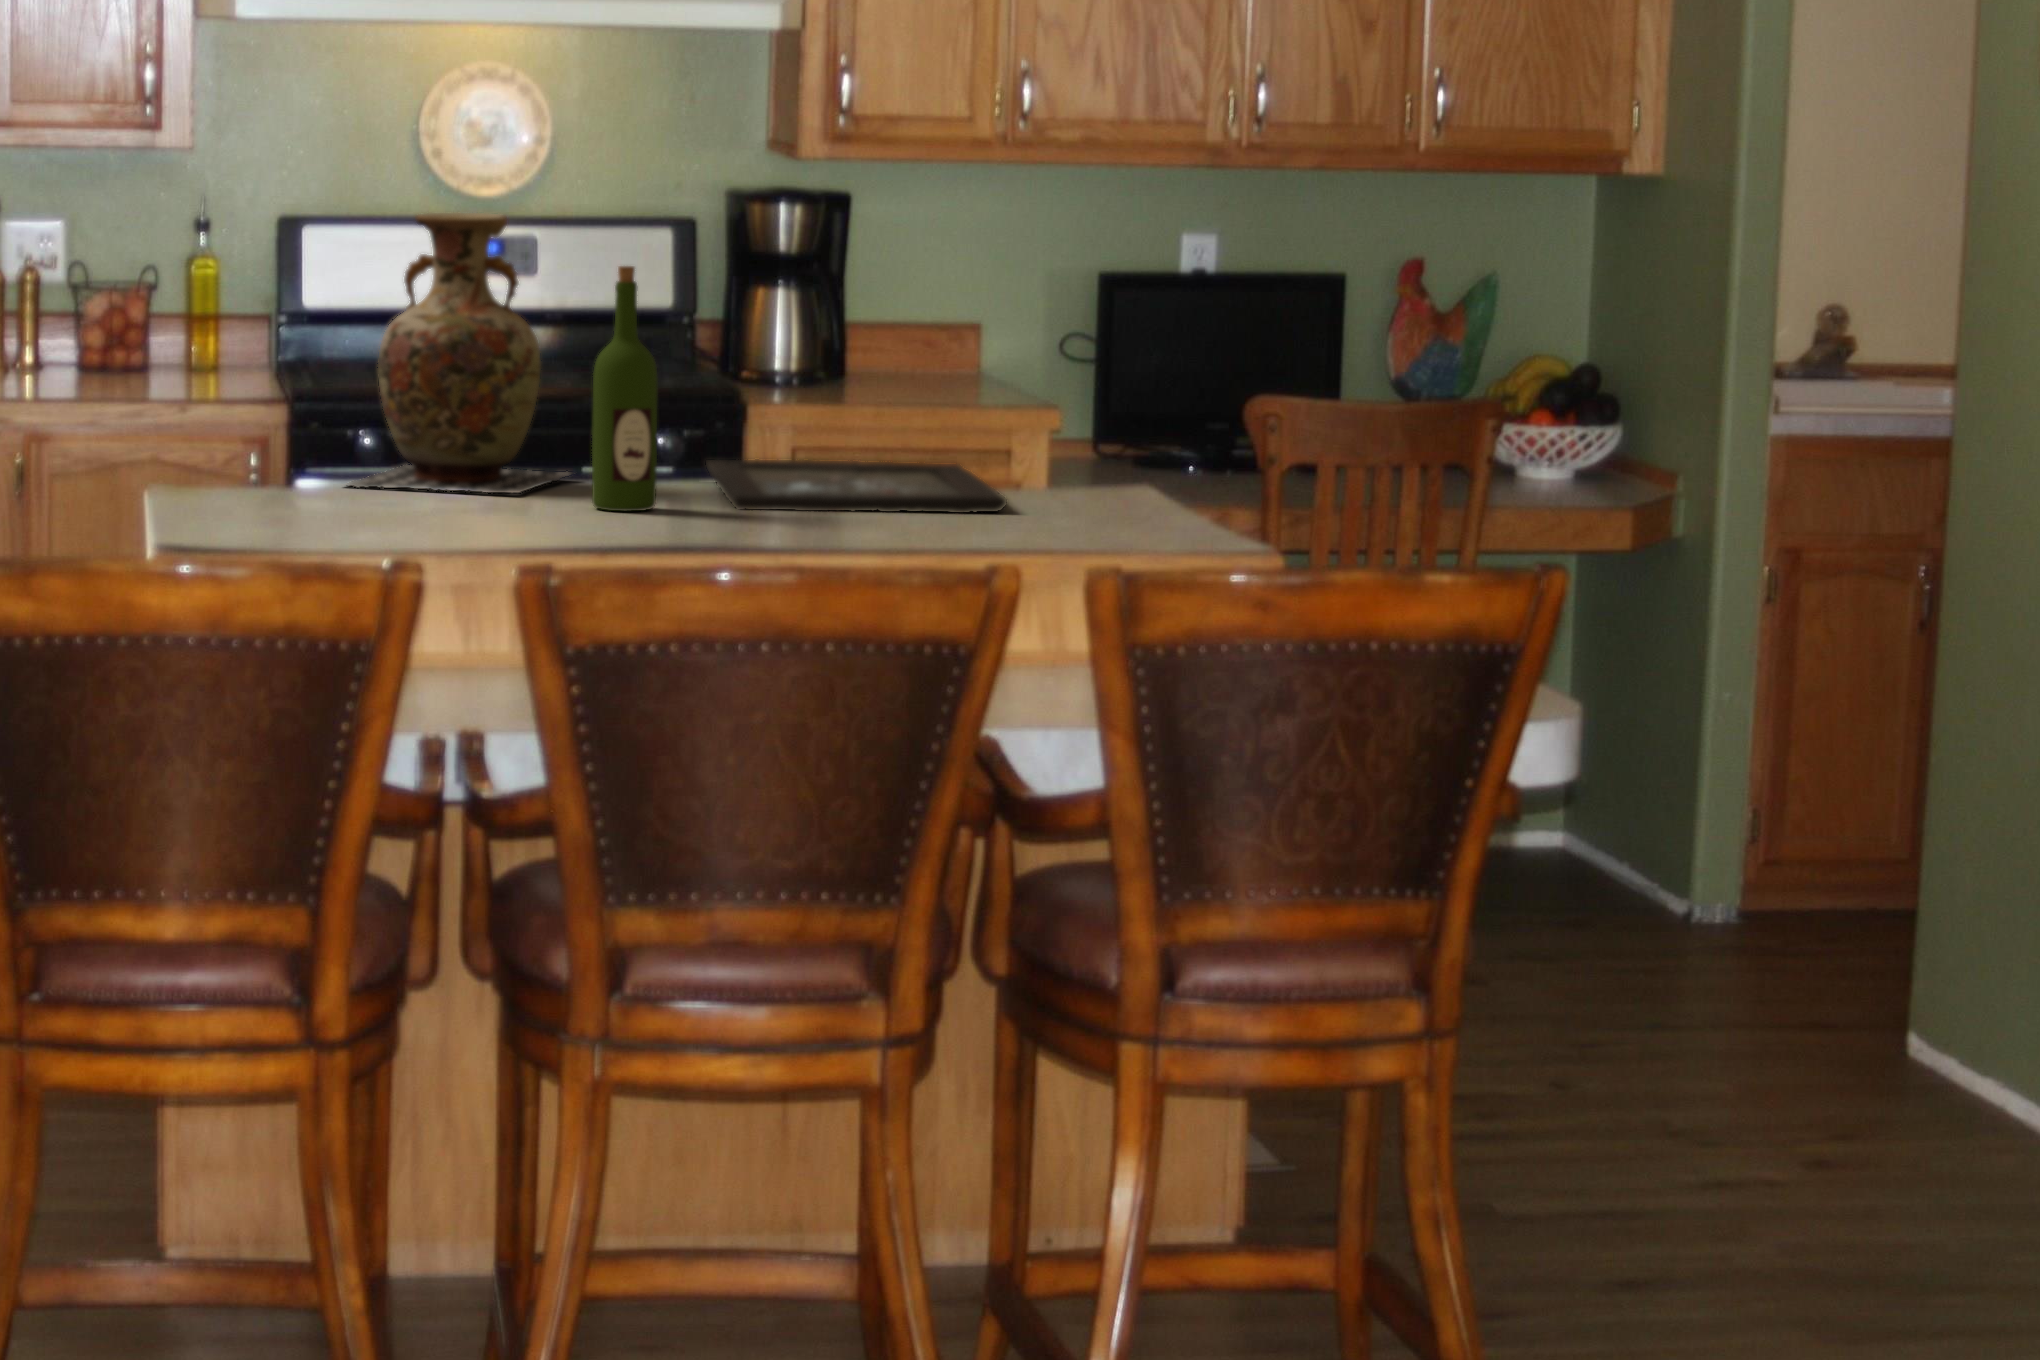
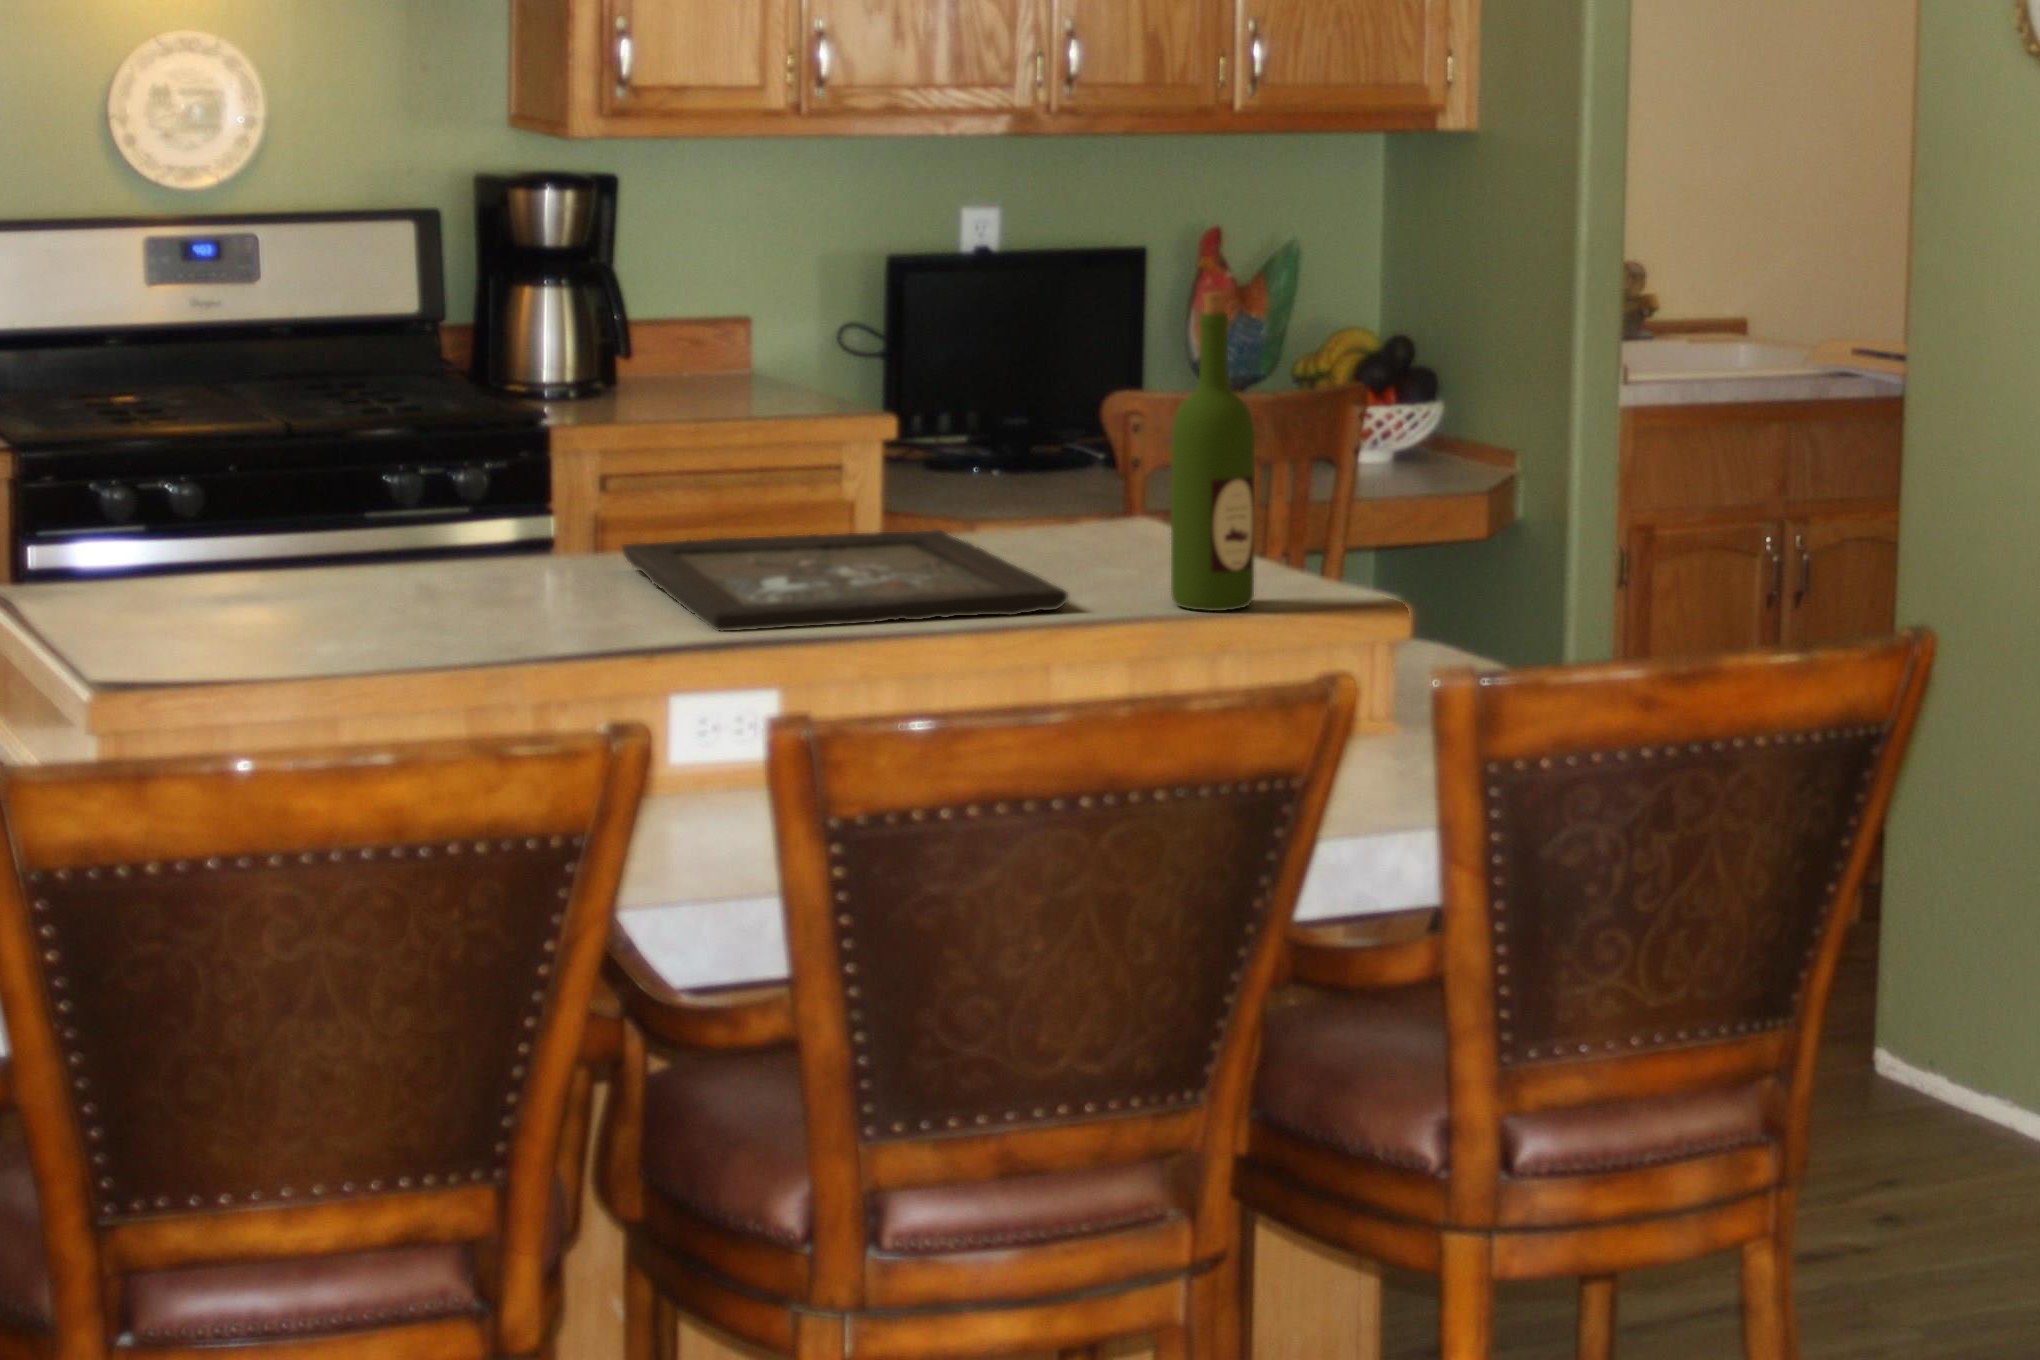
vase: present [348,213,575,493] -> none [135,231,458,627]
wine bottle: present [592,266,658,511] -> present [1171,292,1255,611]

